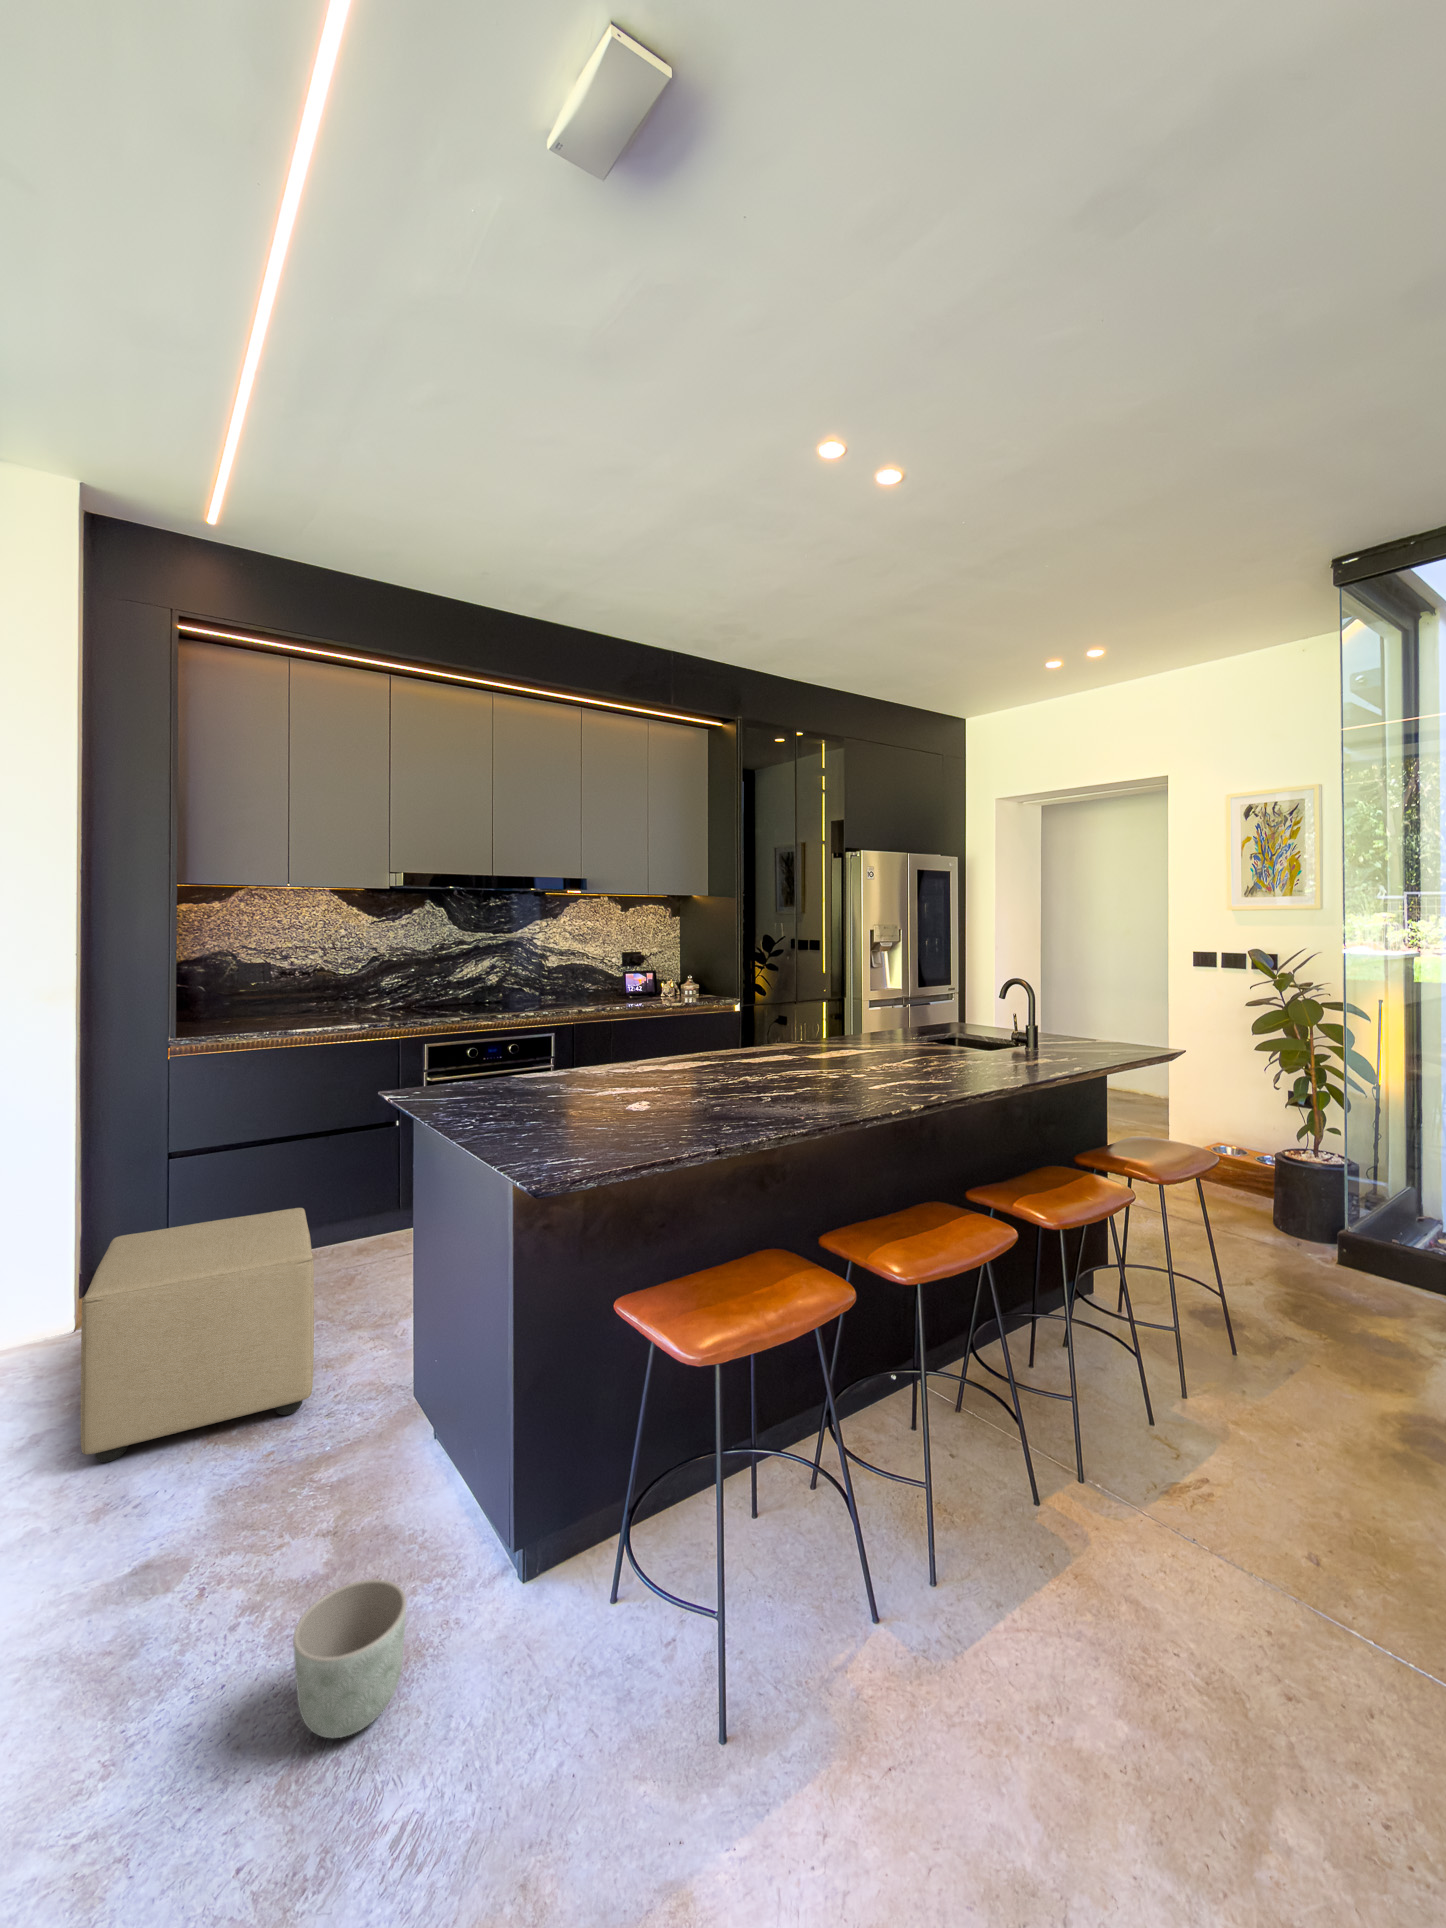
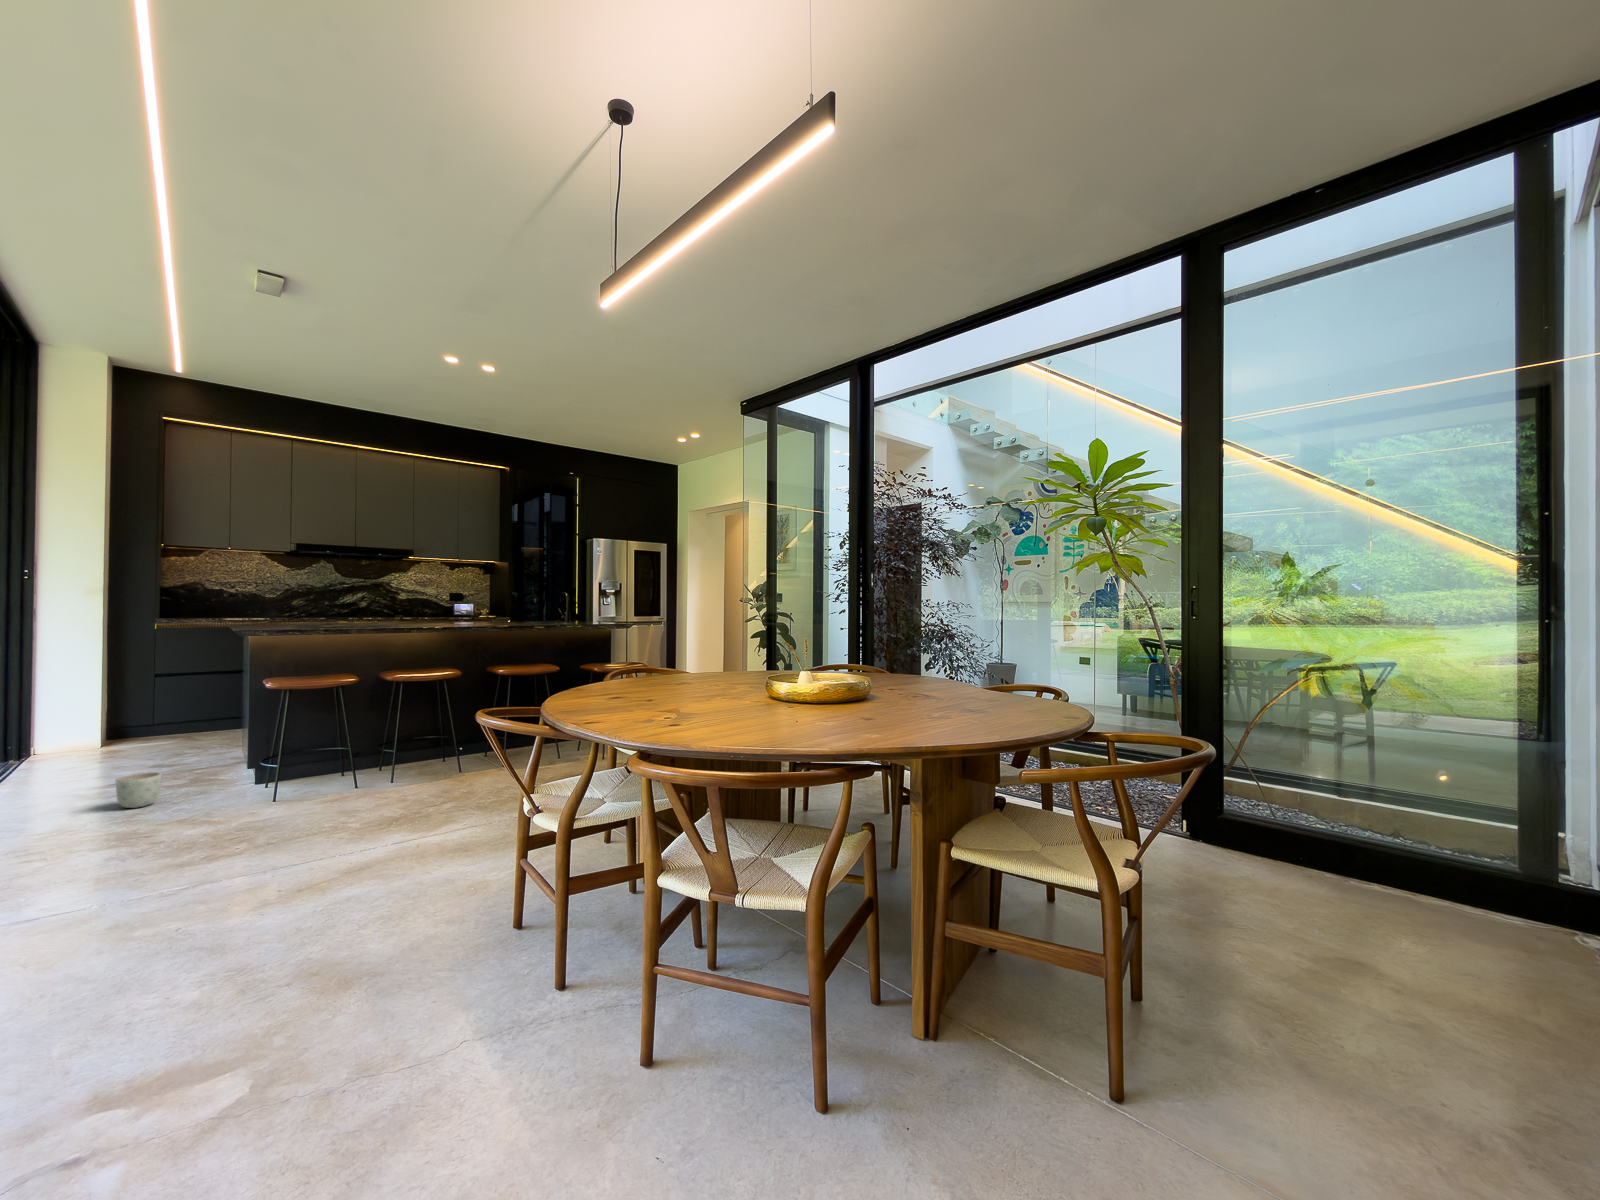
ottoman: present [80,1208,314,1462] -> none [78,691,203,772]

